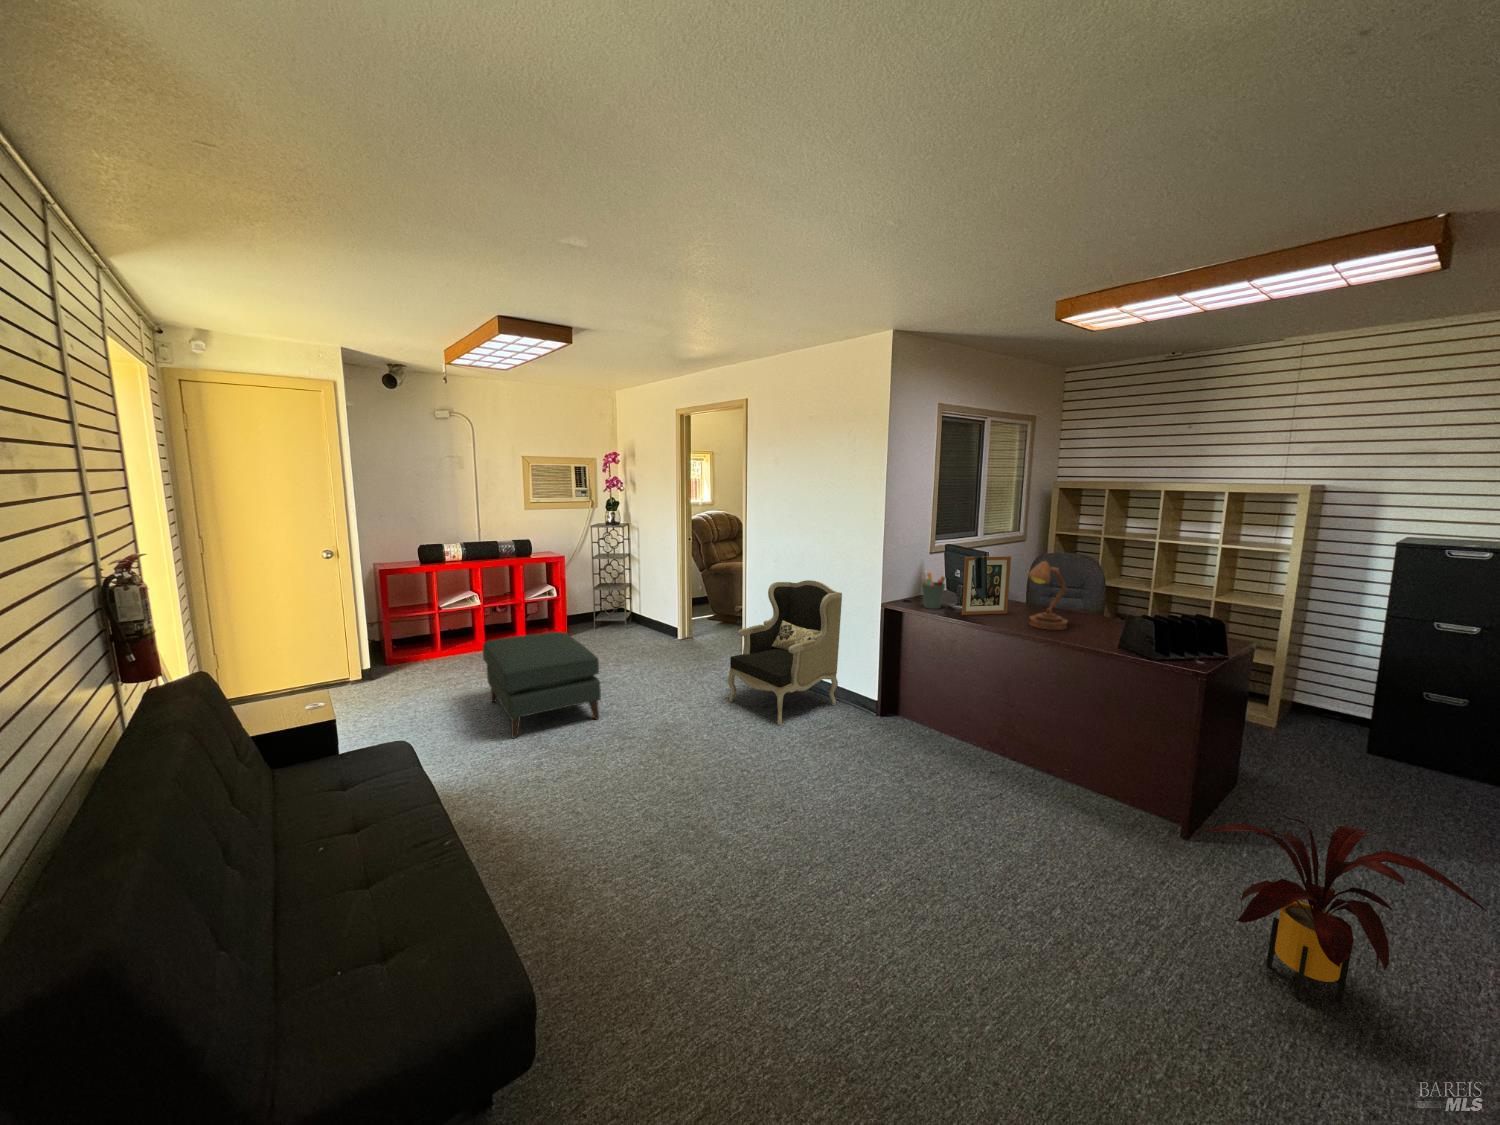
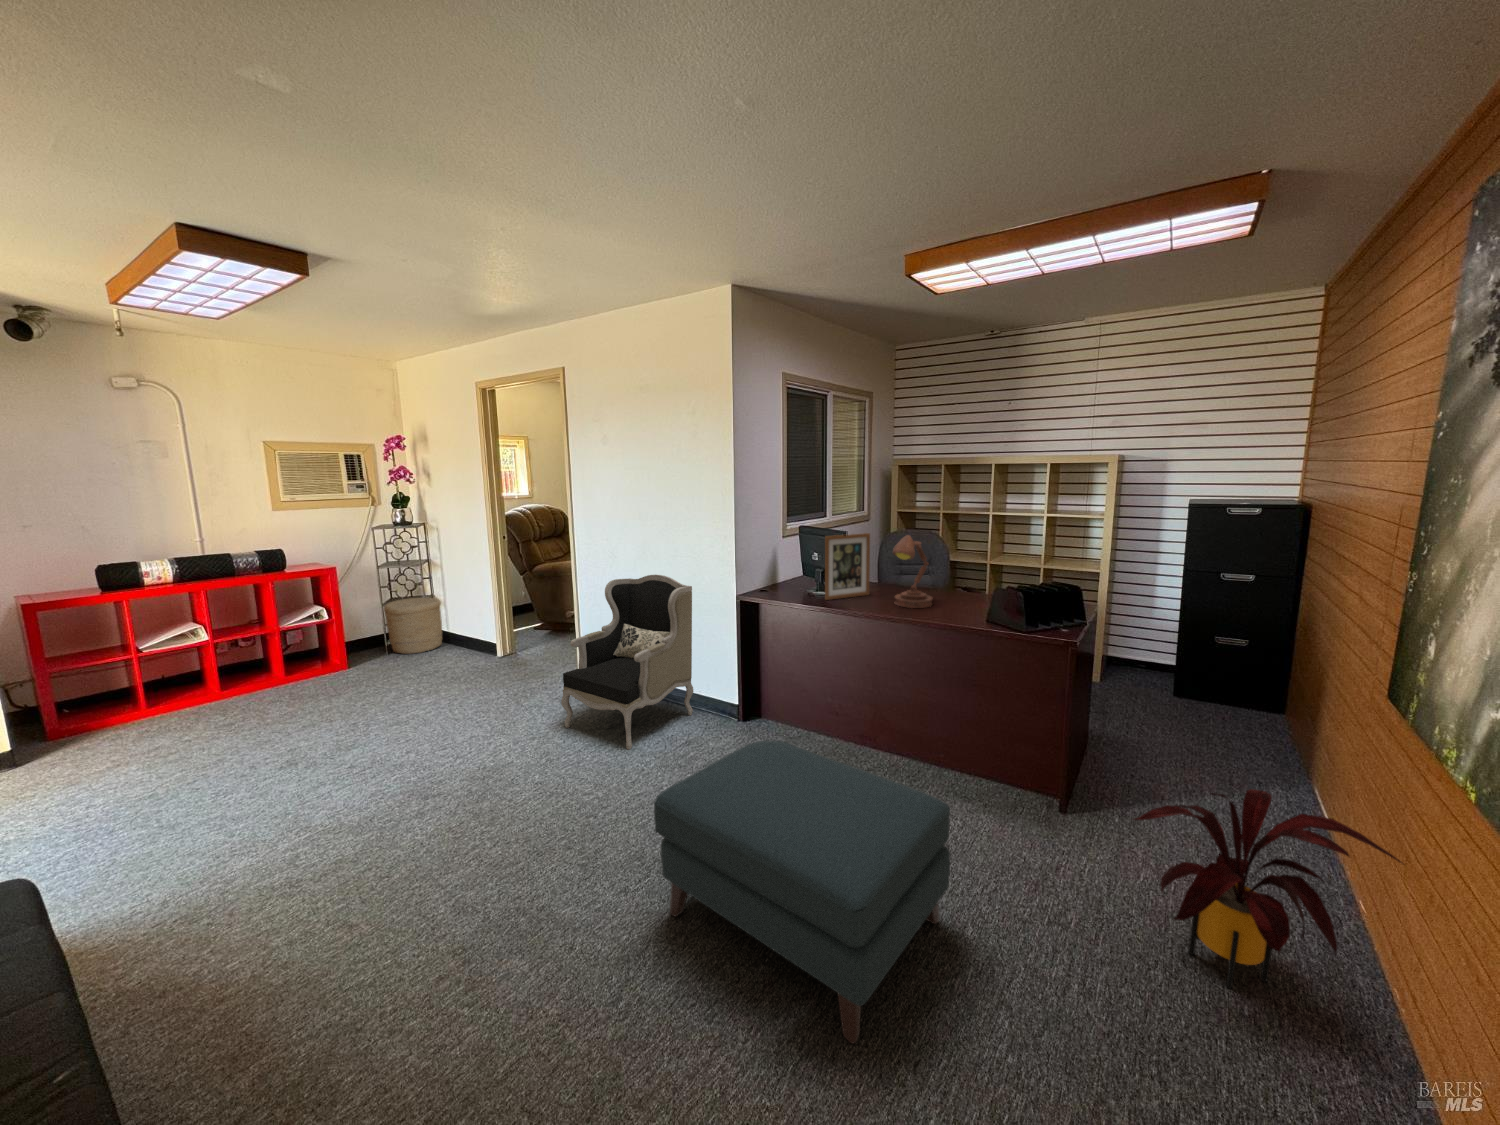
pen holder: present [922,572,945,609] -> none [779,556,805,596]
woven basket: none [594,585,636,630] -> present [384,597,442,654]
ottoman: present [483,632,601,738] -> present [654,740,950,1043]

